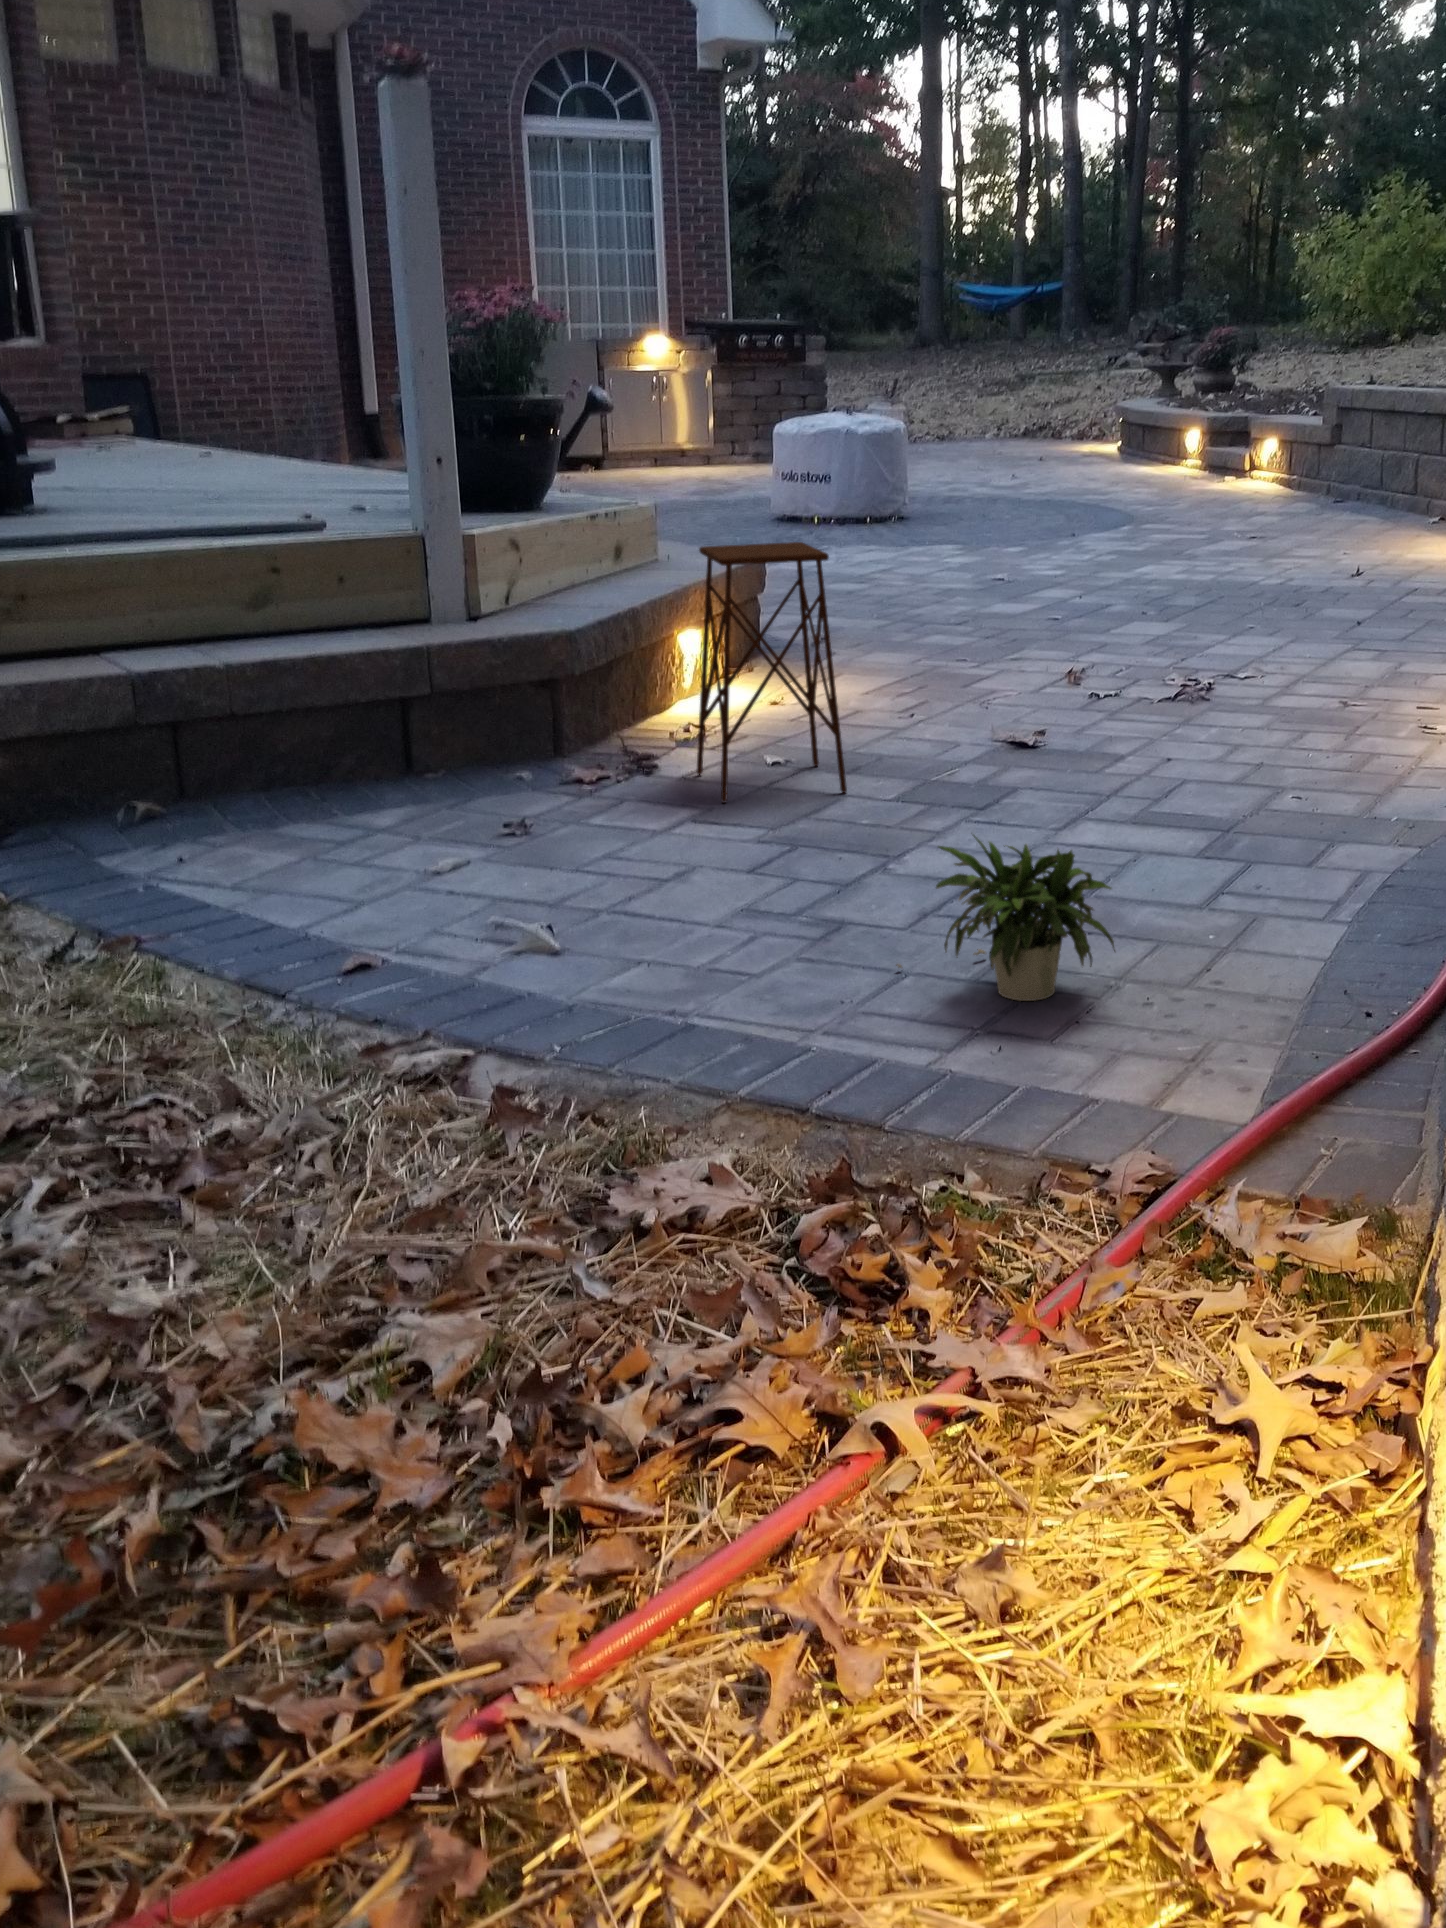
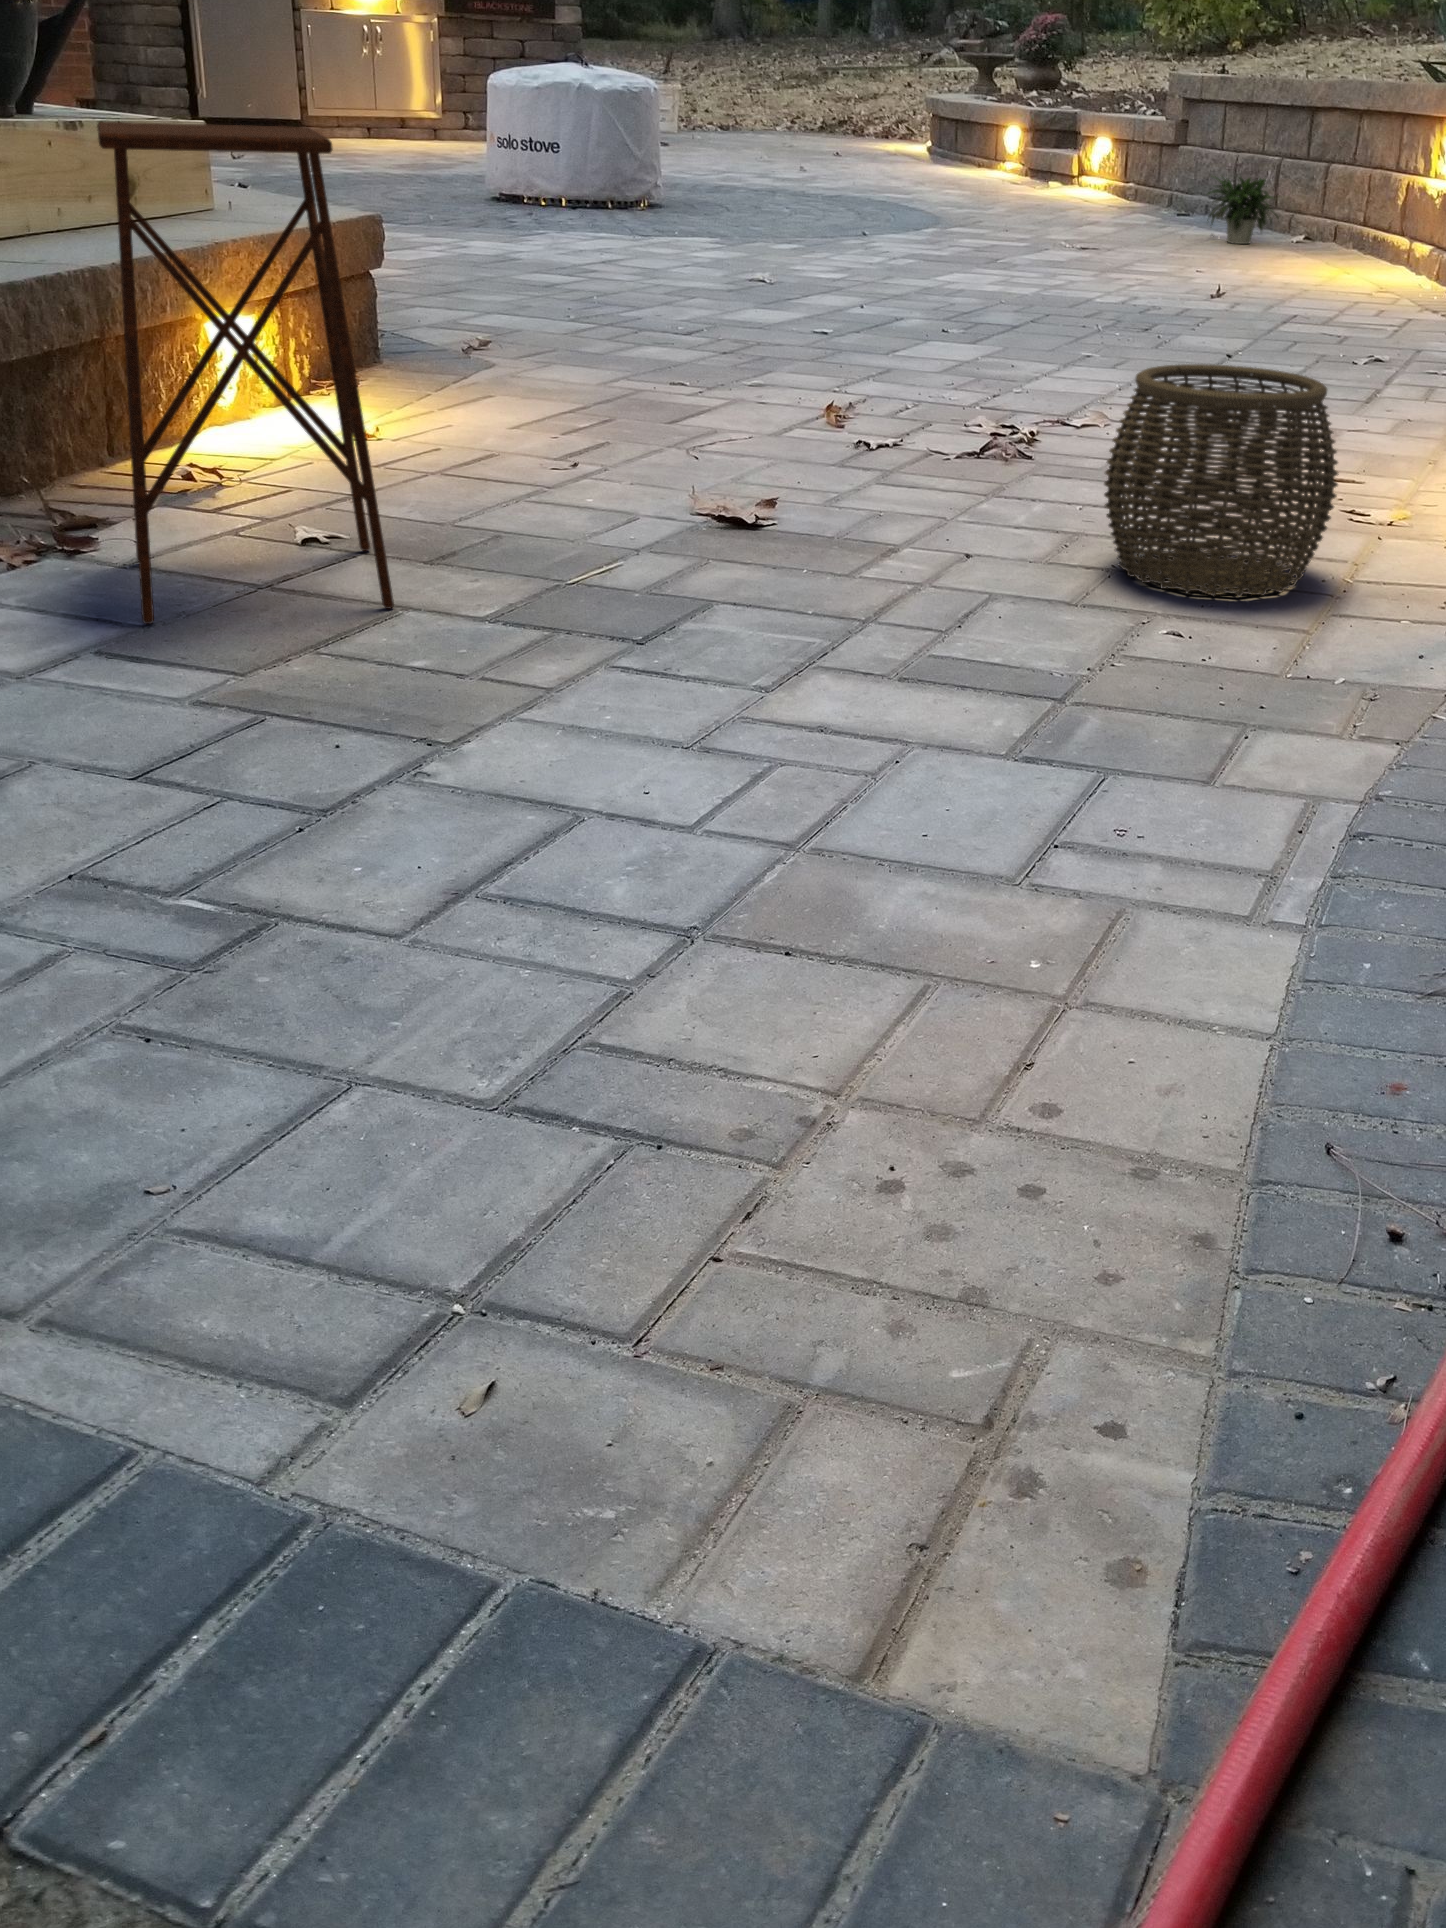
woven basket: none [1243,644,1383,776] -> present [1104,364,1339,597]
potted plant: present [897,835,1115,1001] -> present [1207,177,1279,244]

